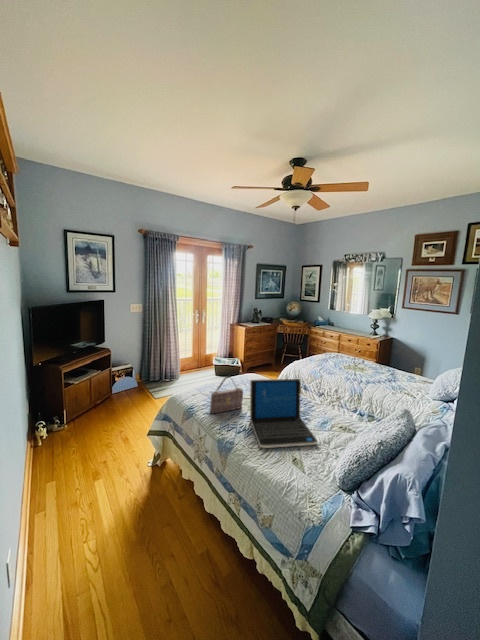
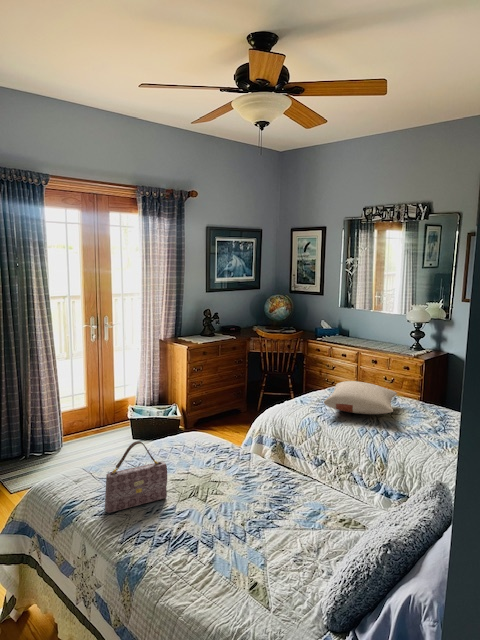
pillow: none [324,351,365,370] -> present [324,381,397,414]
laptop: present [250,379,318,448] -> none [177,437,298,570]

